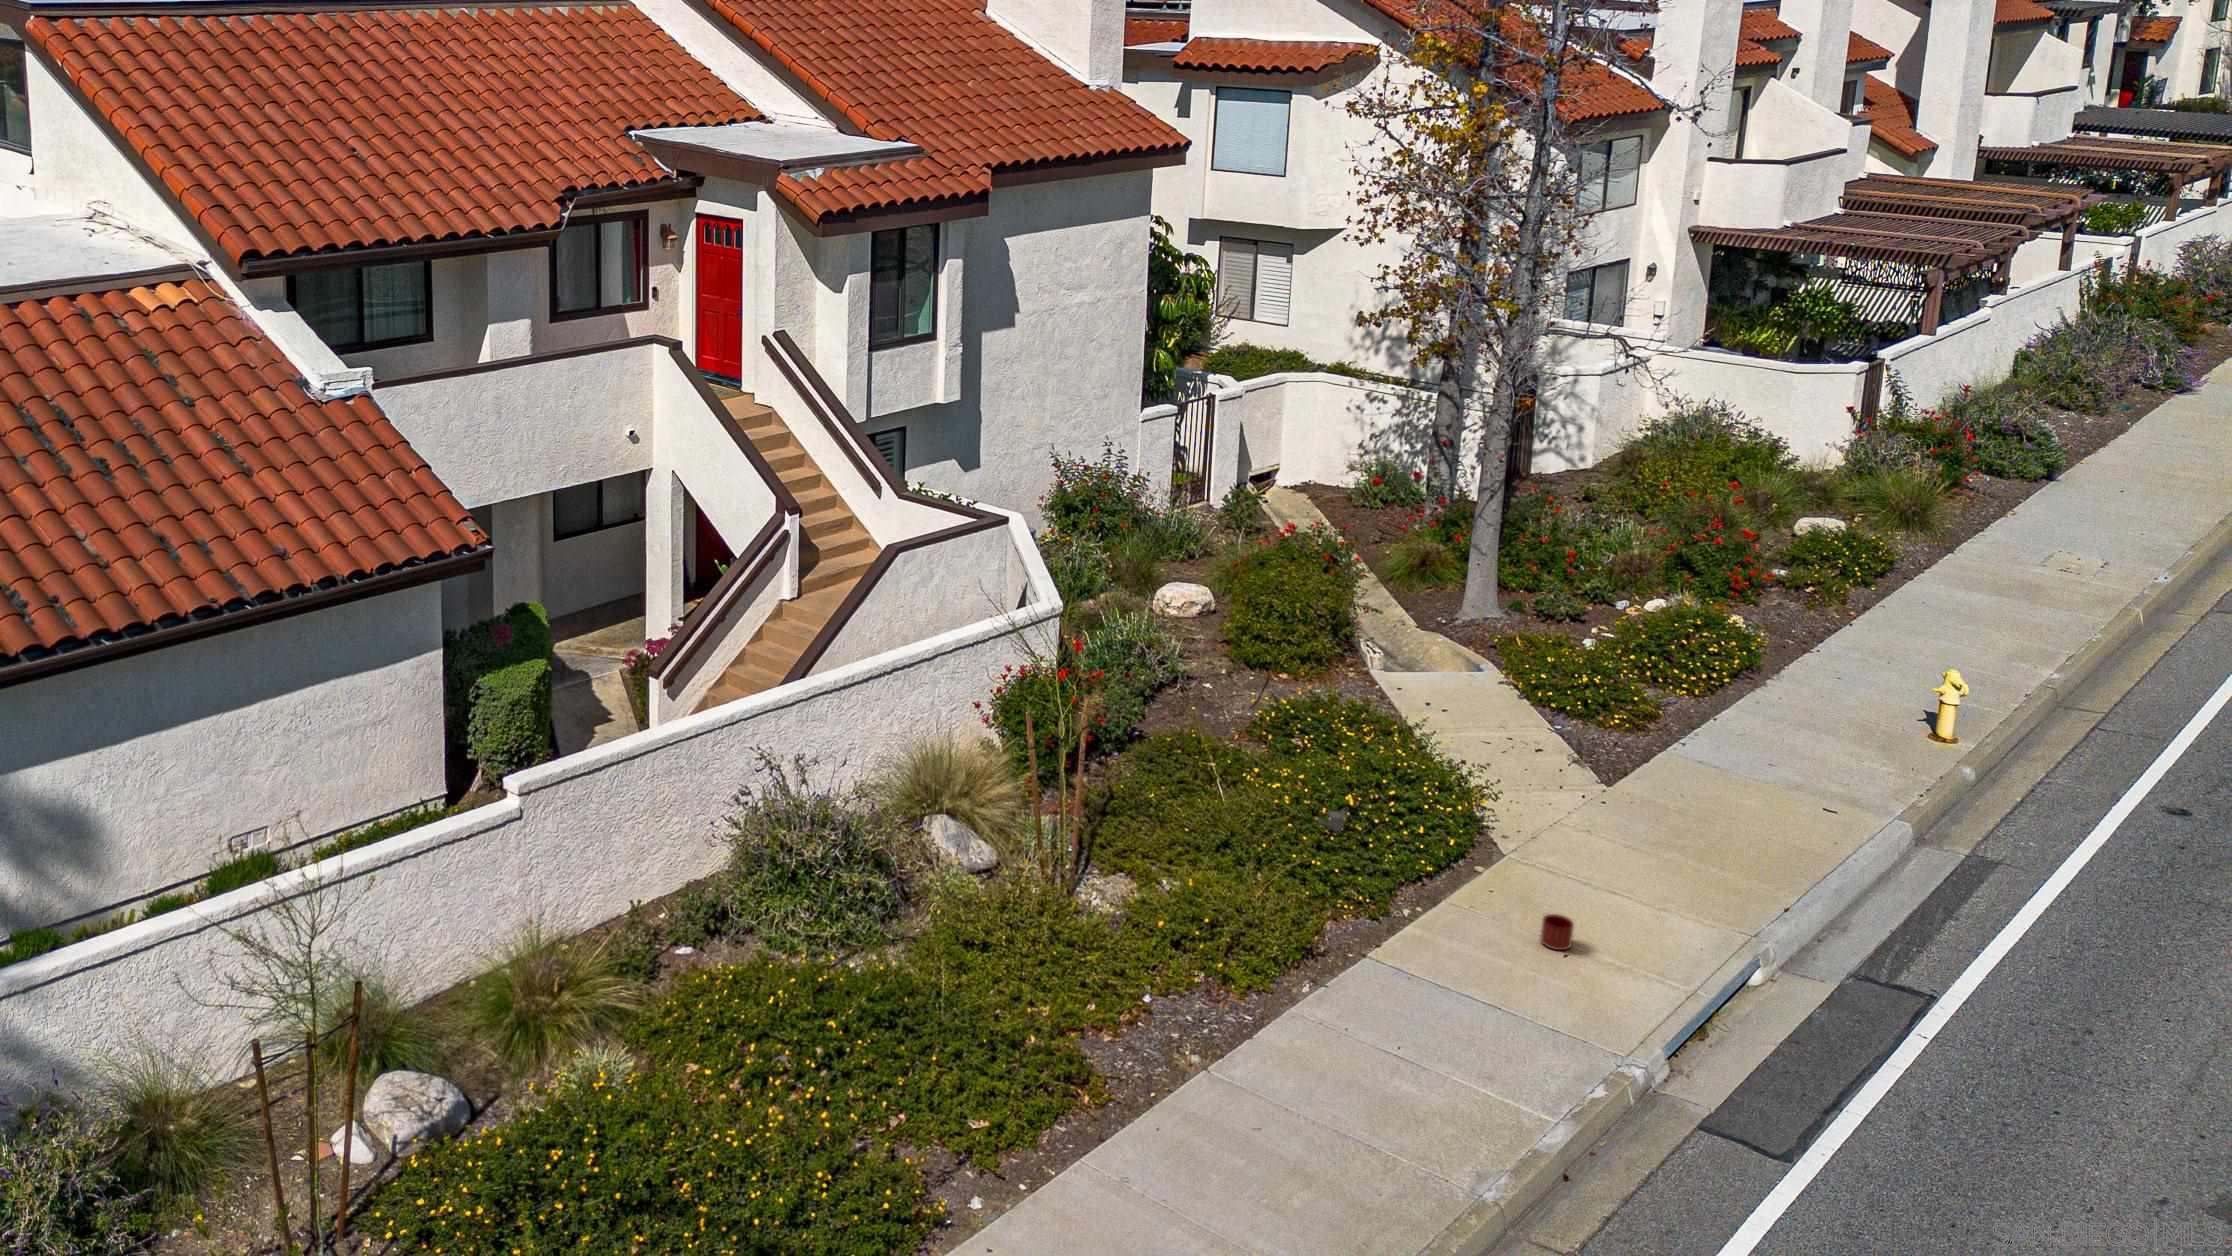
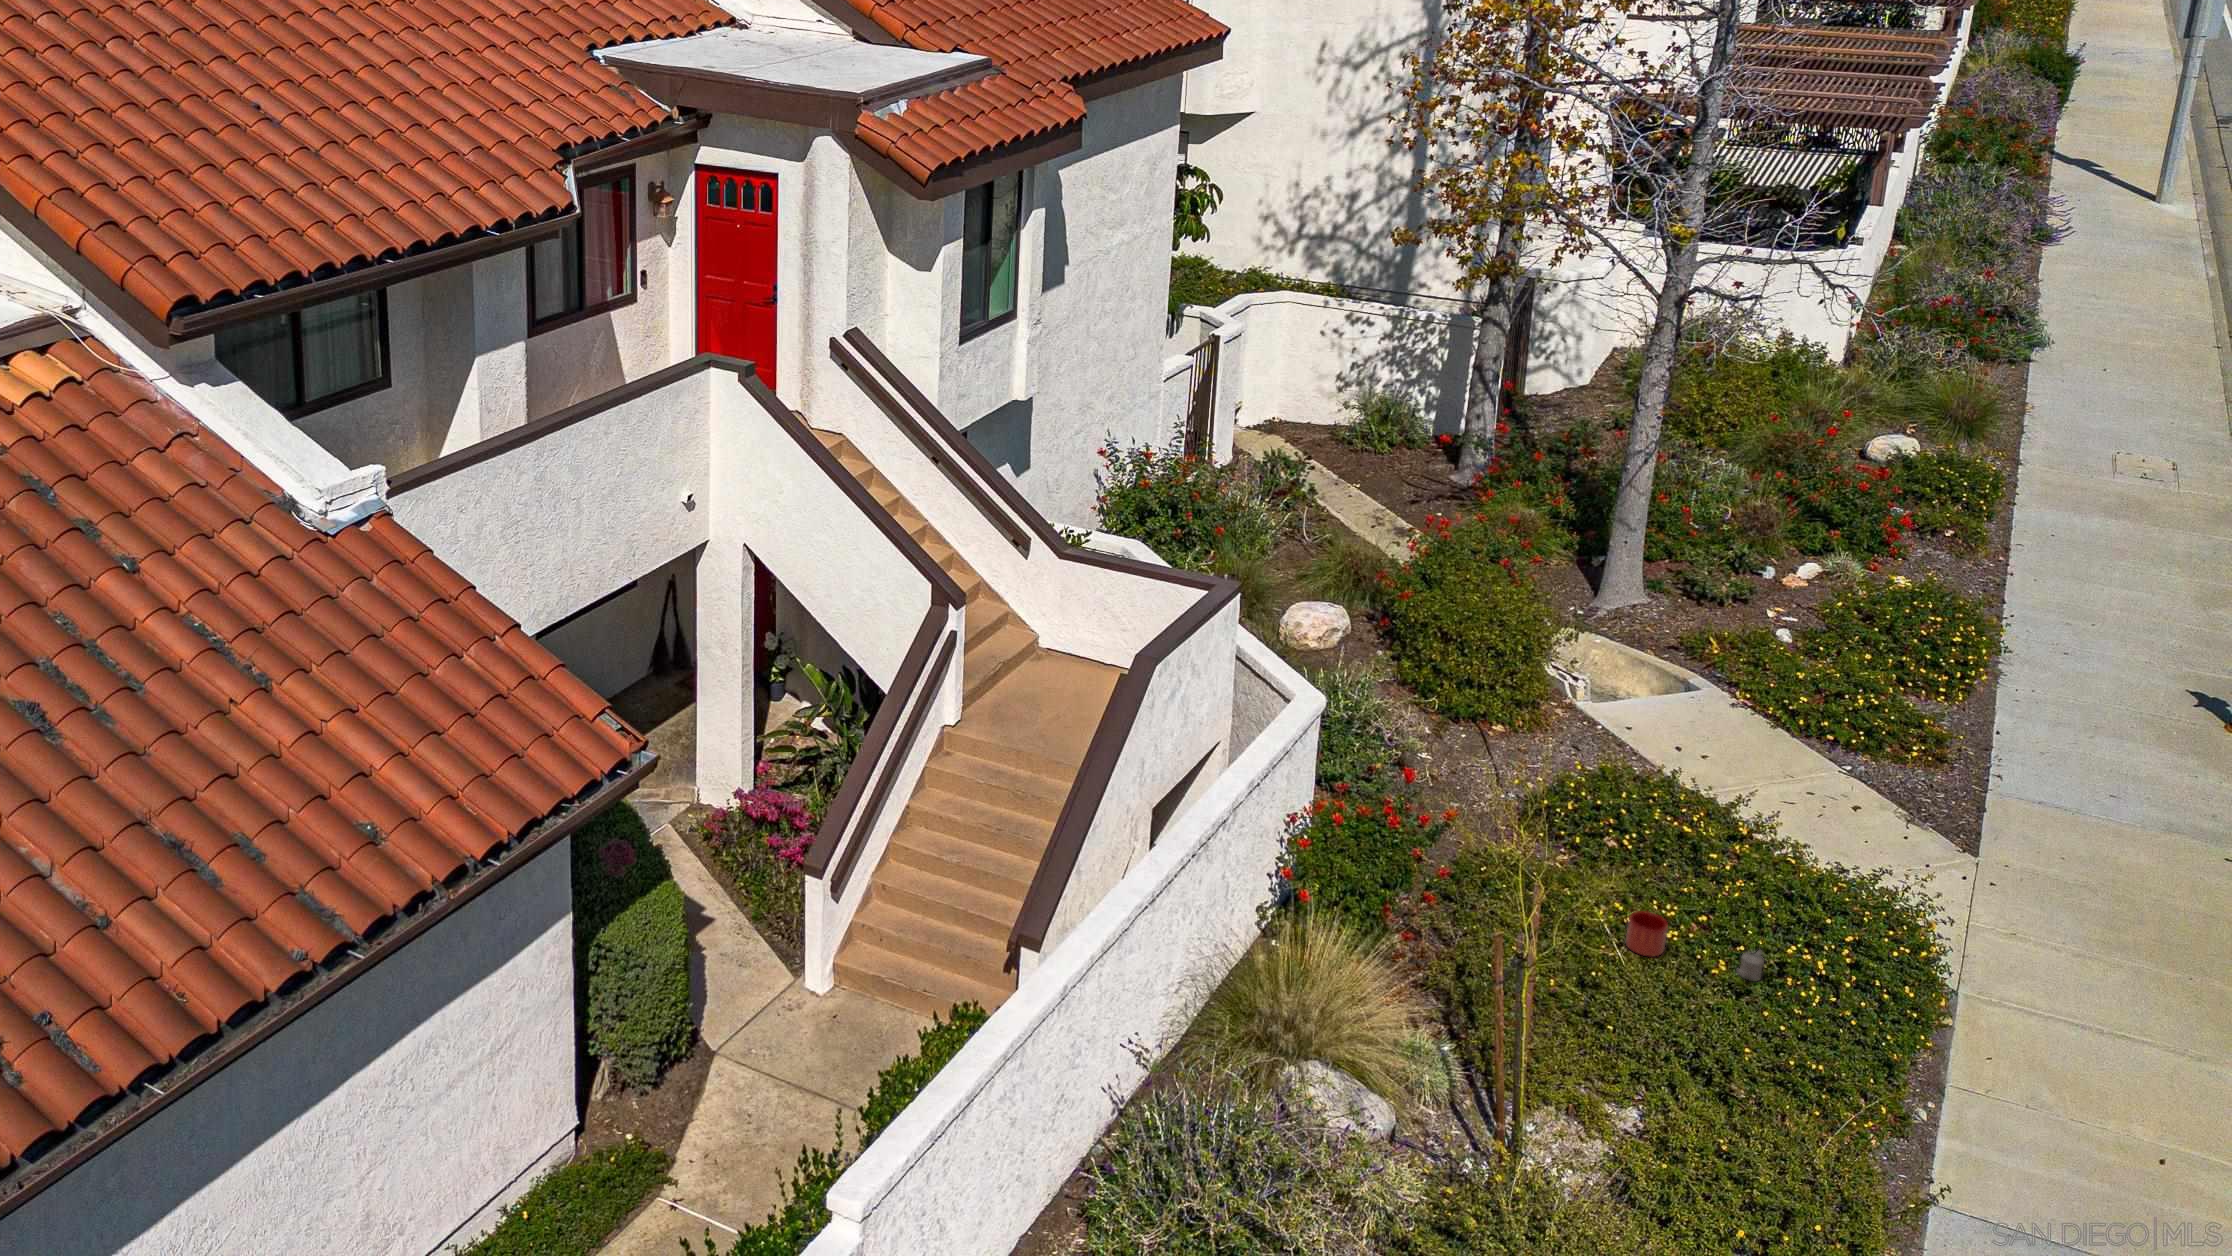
planter: present [1541,914,1574,950] -> present [1626,911,1668,956]

